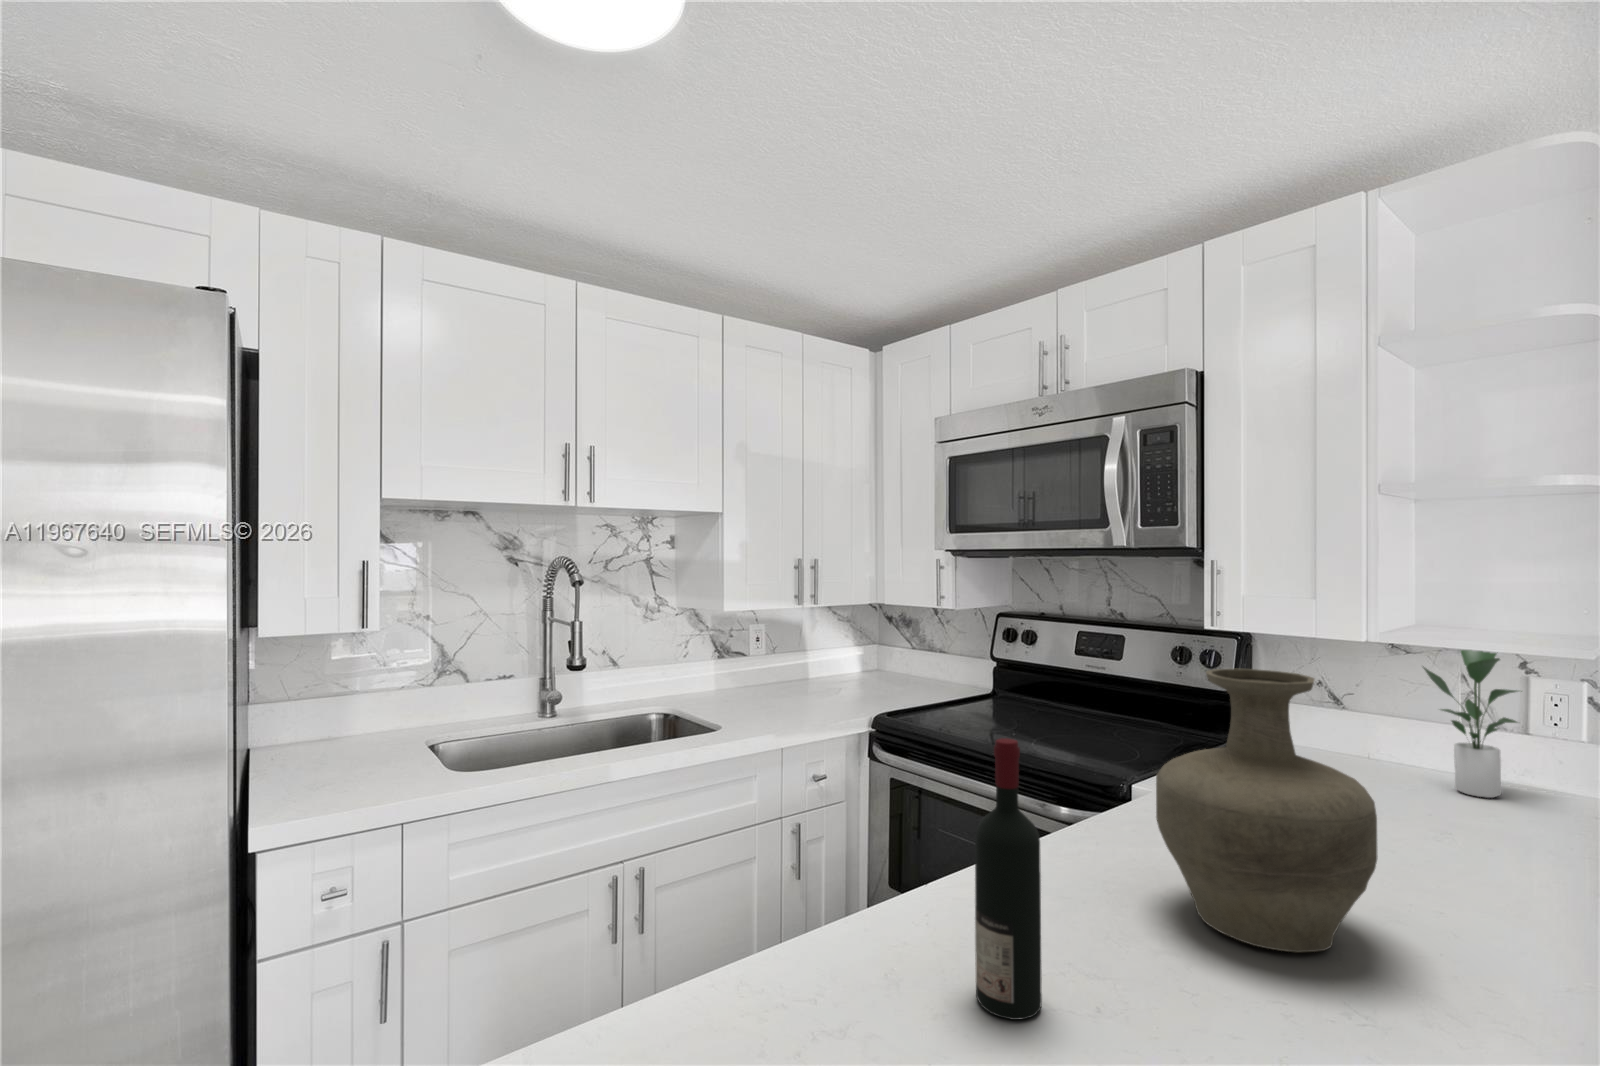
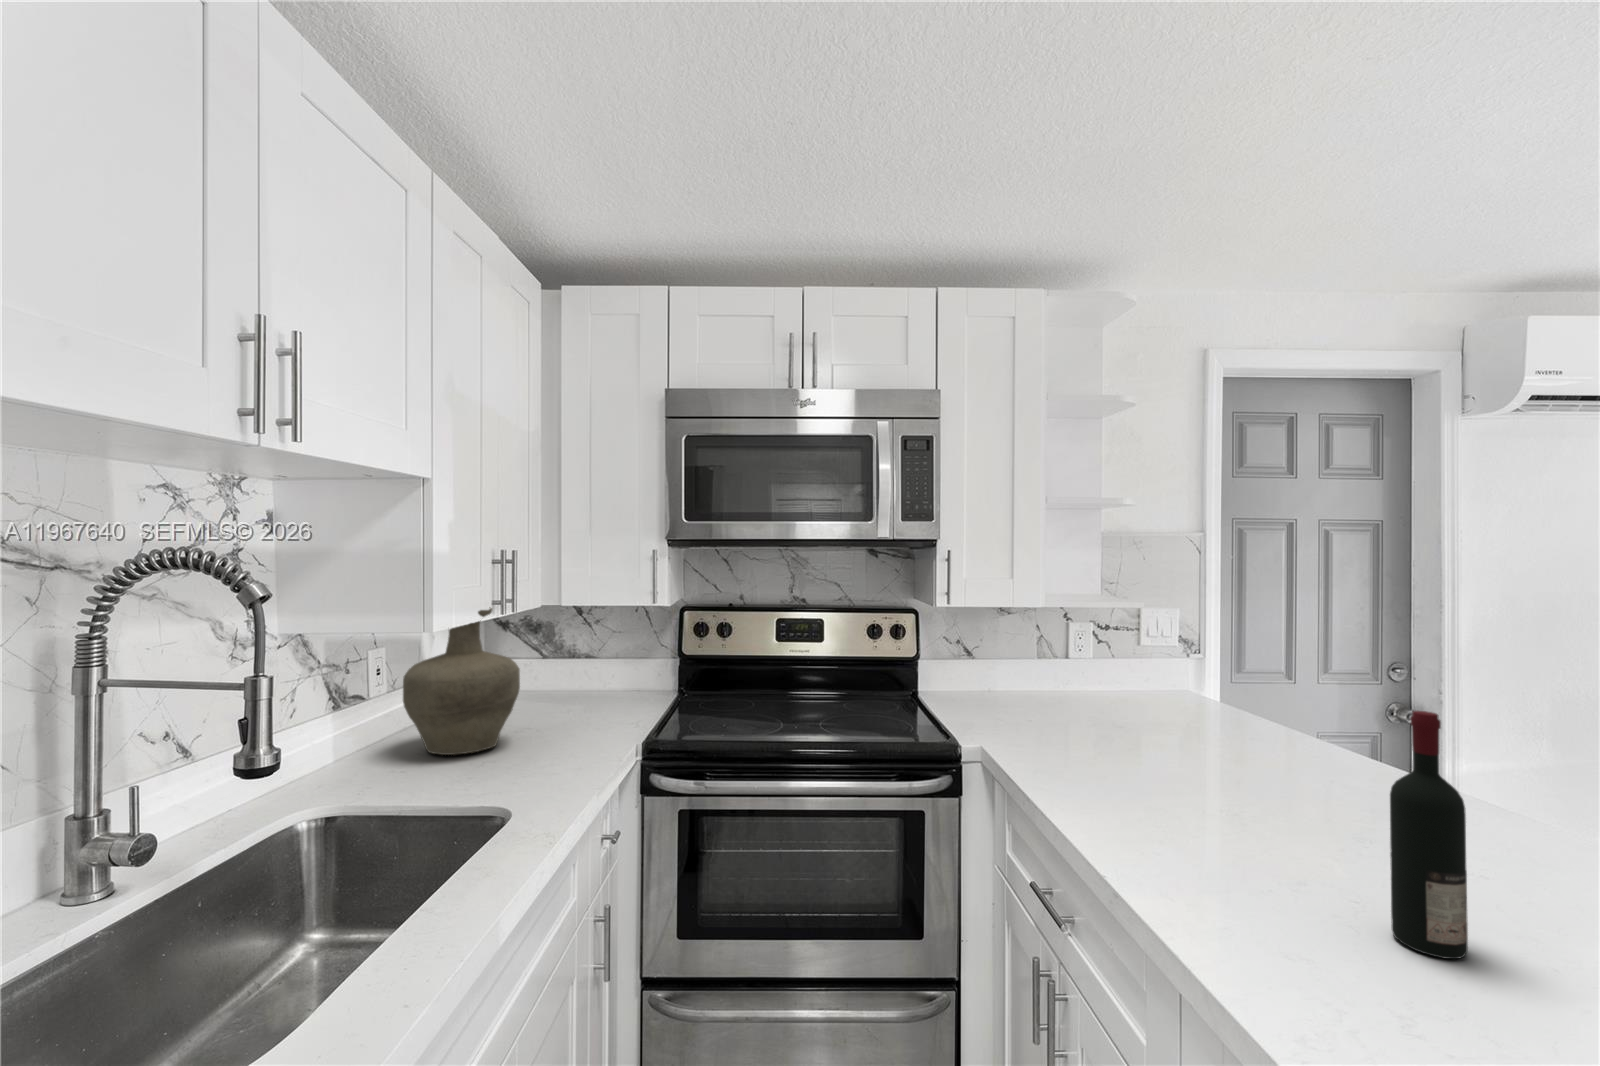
potted plant: present [1423,650,1518,798] -> none [1043,597,1095,703]
vase: present [1156,669,1378,952] -> present [403,608,520,755]

